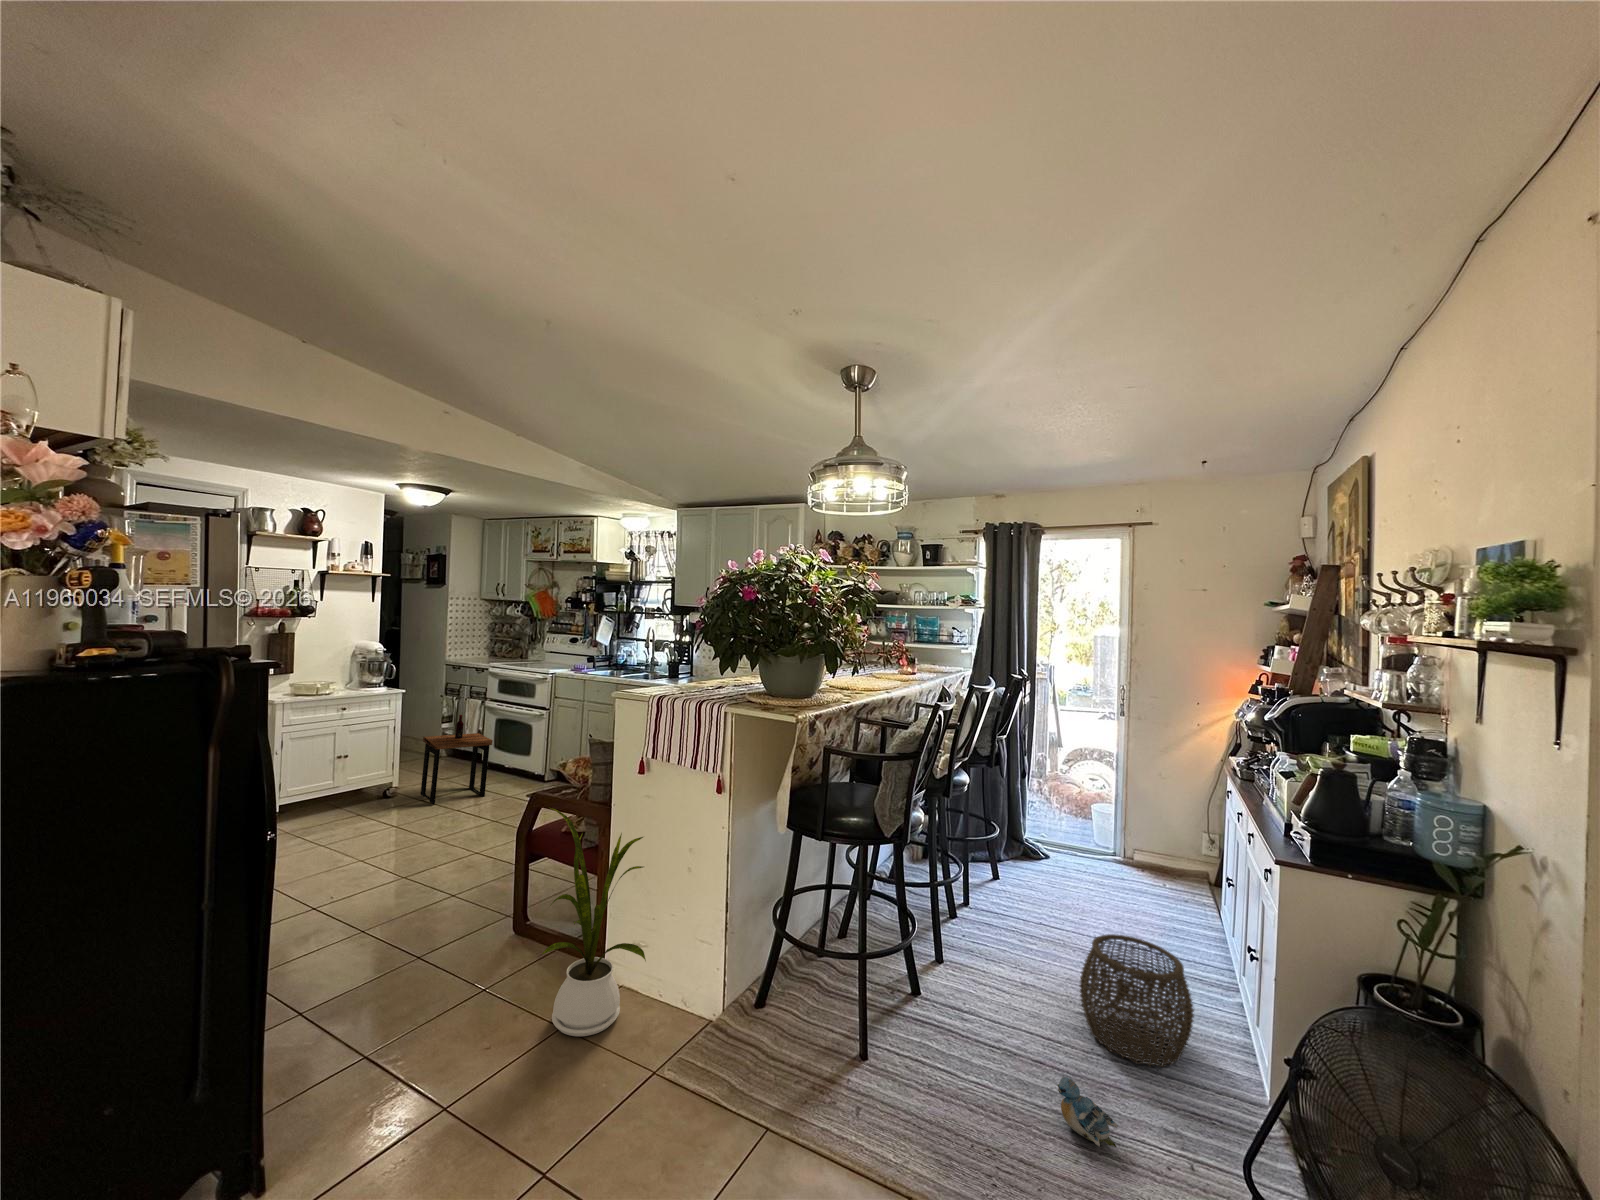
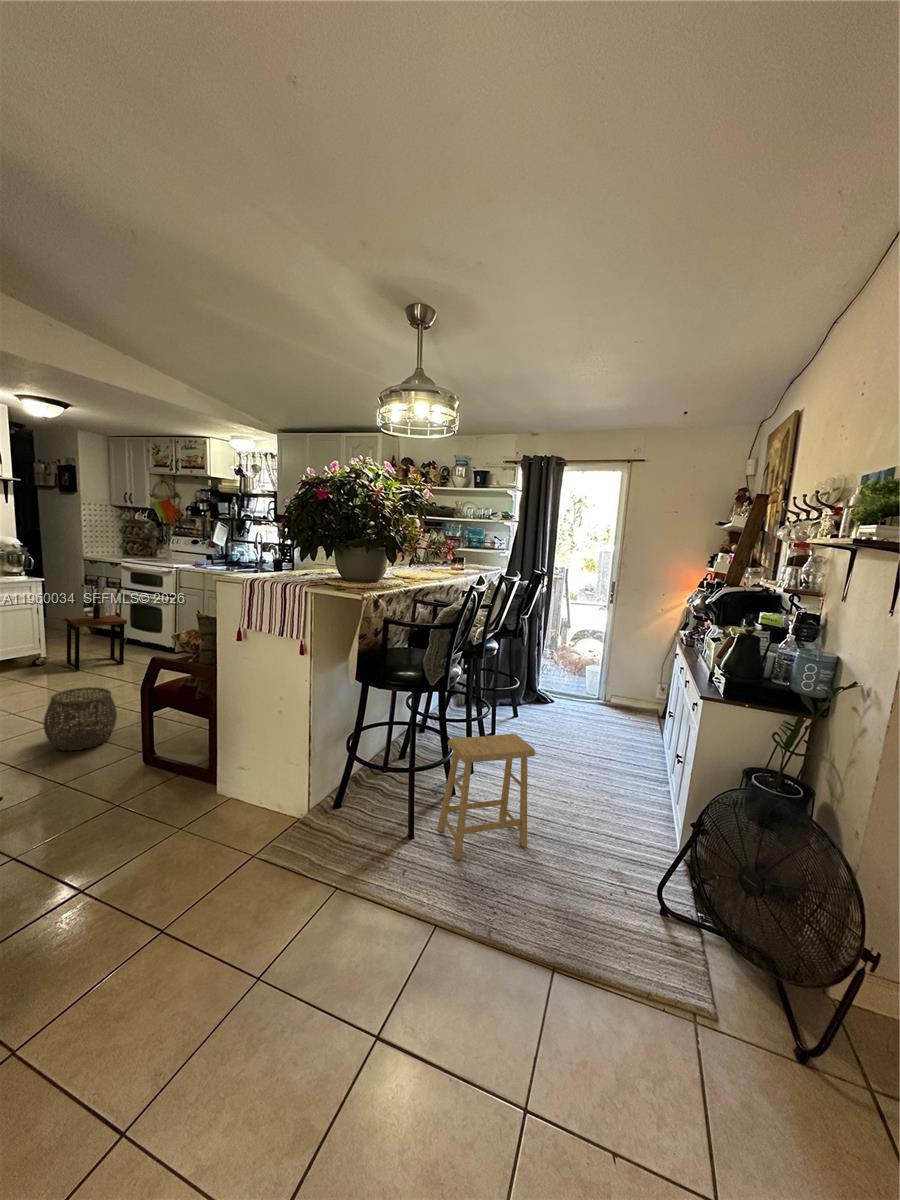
house plant: present [542,807,646,1036] -> none [158,668,246,836]
footstool: none [899,907,1035,1096] -> present [437,734,535,860]
woven basket: present [1079,934,1194,1067] -> present [43,687,117,751]
plush toy: present [1057,1077,1118,1147] -> none [543,842,580,884]

